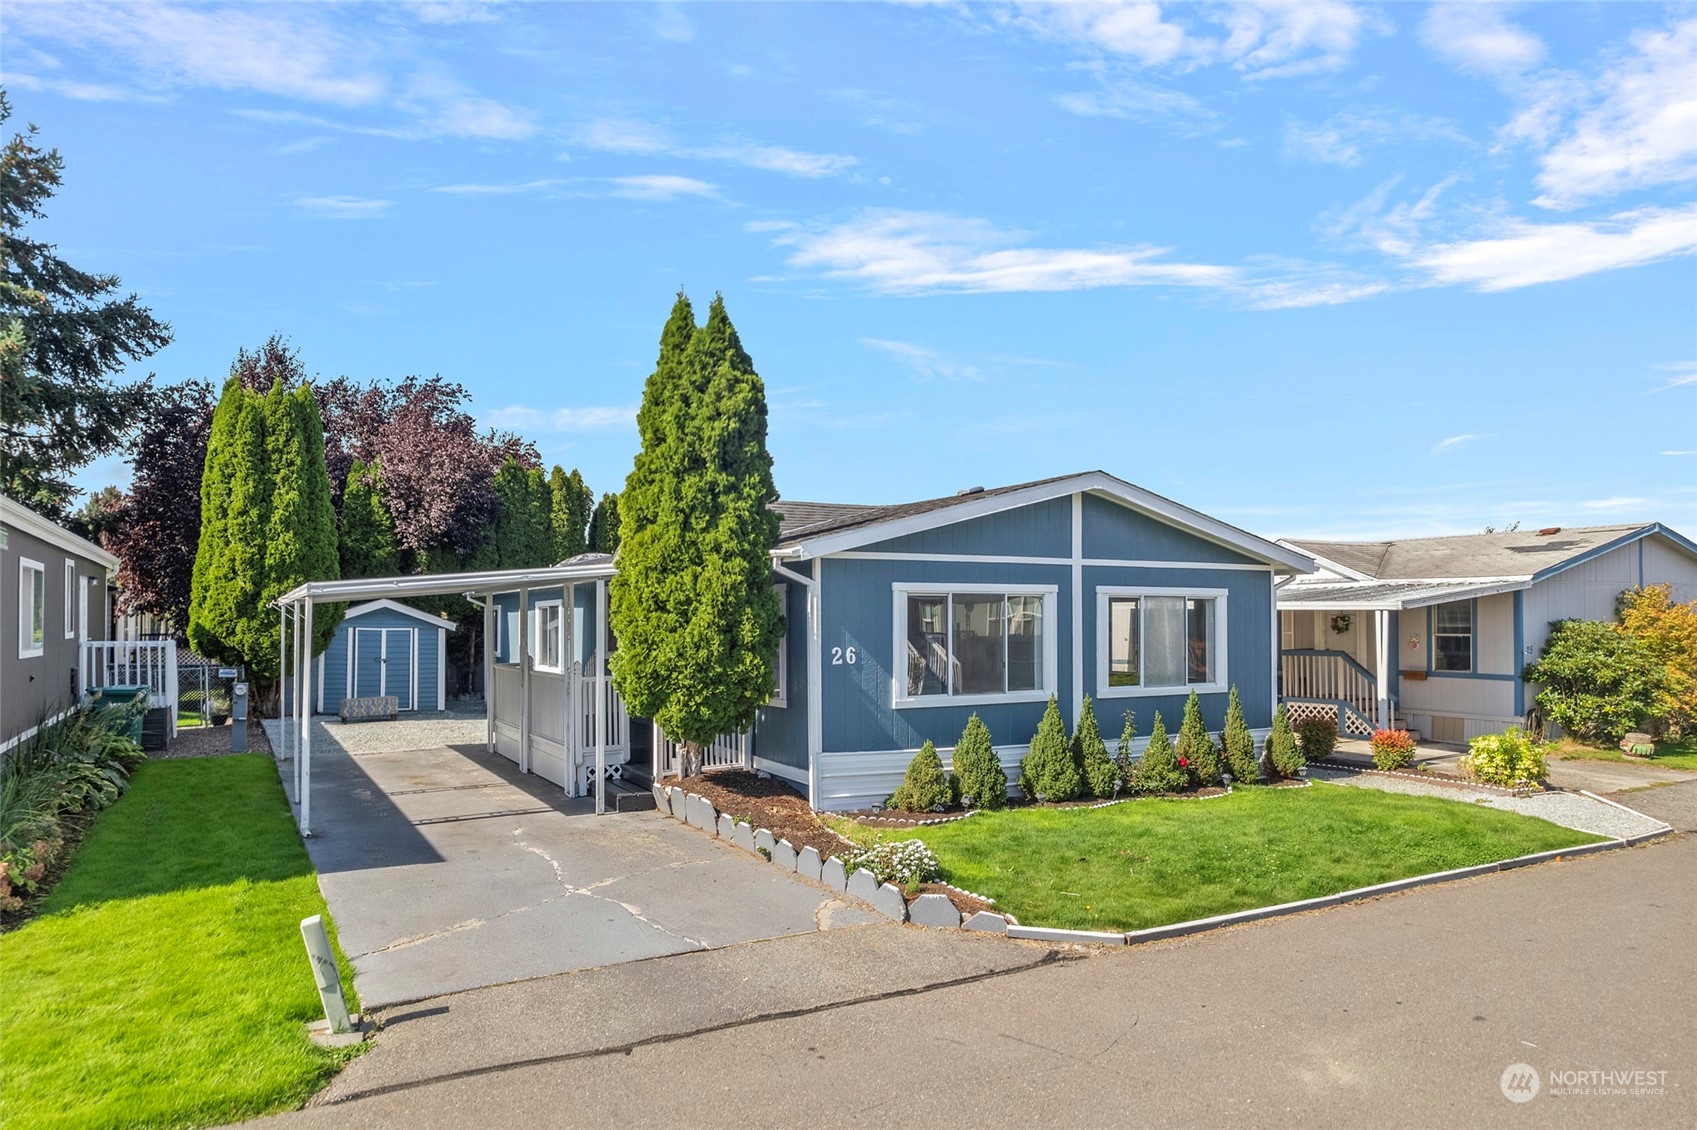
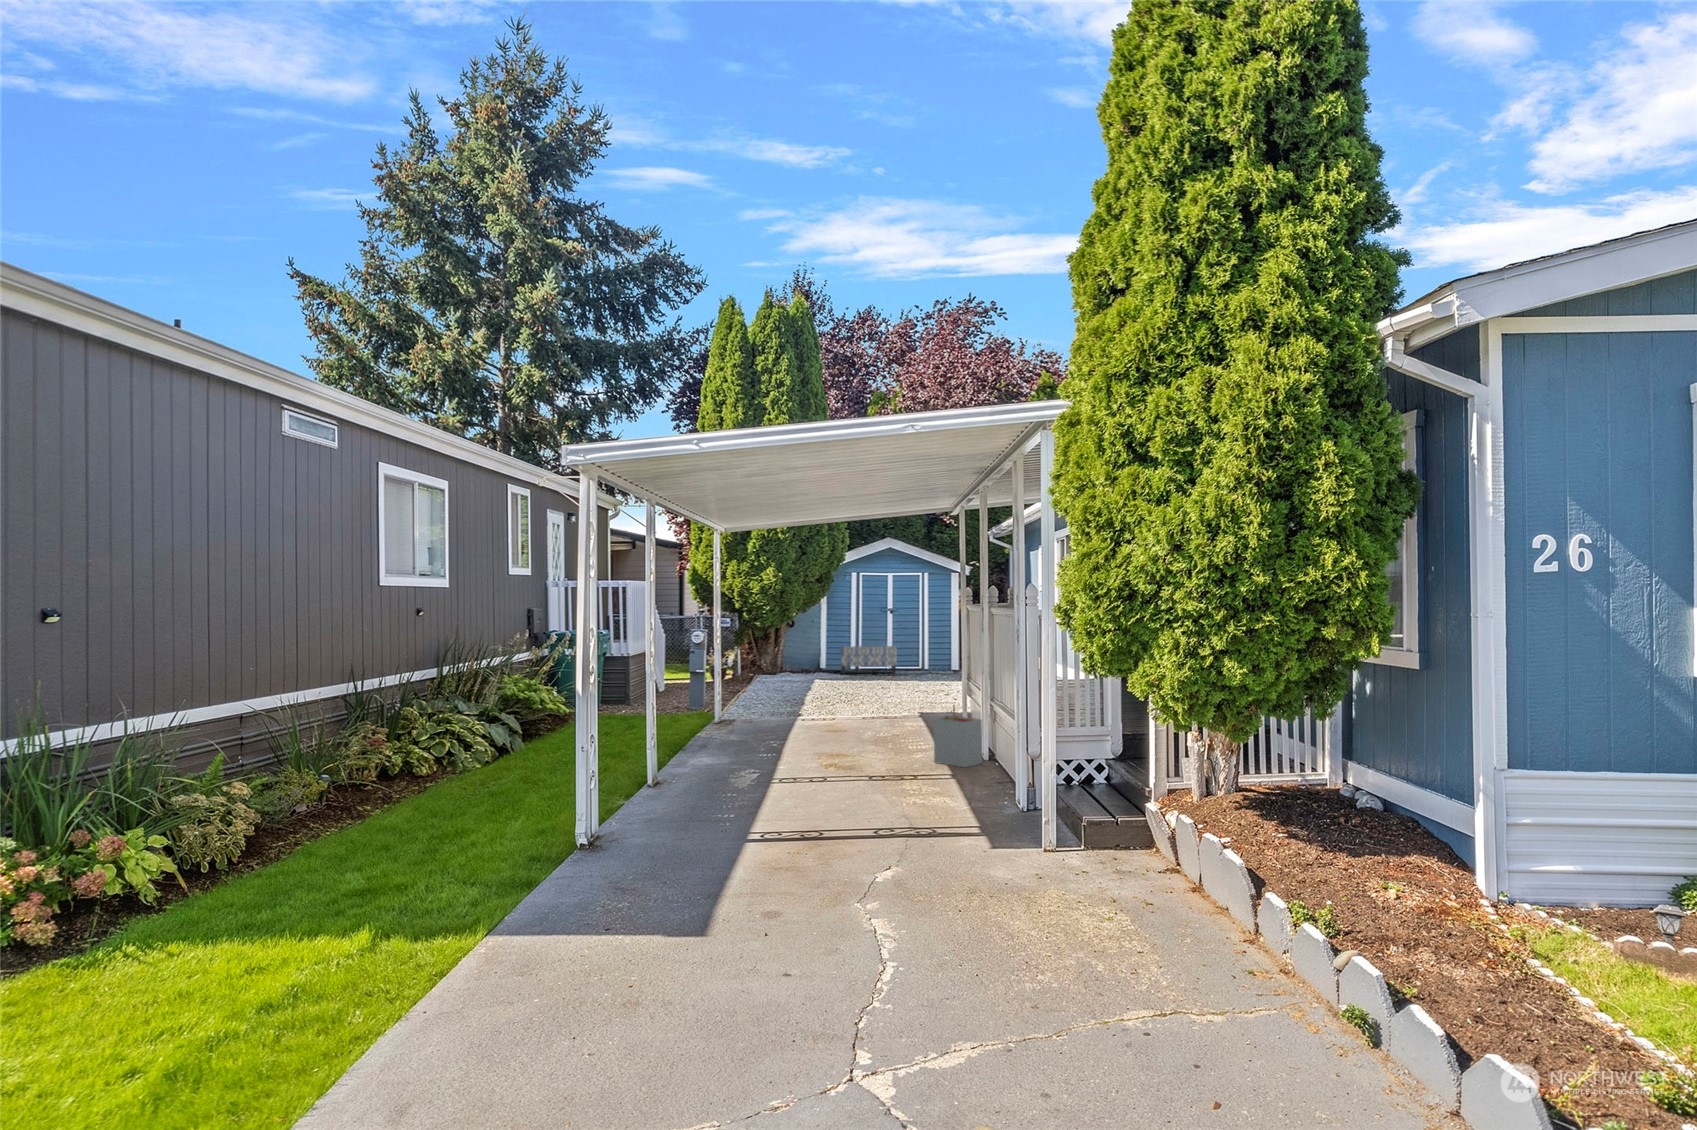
storage bin: none [501,742,535,784] -> present [934,705,982,767]

